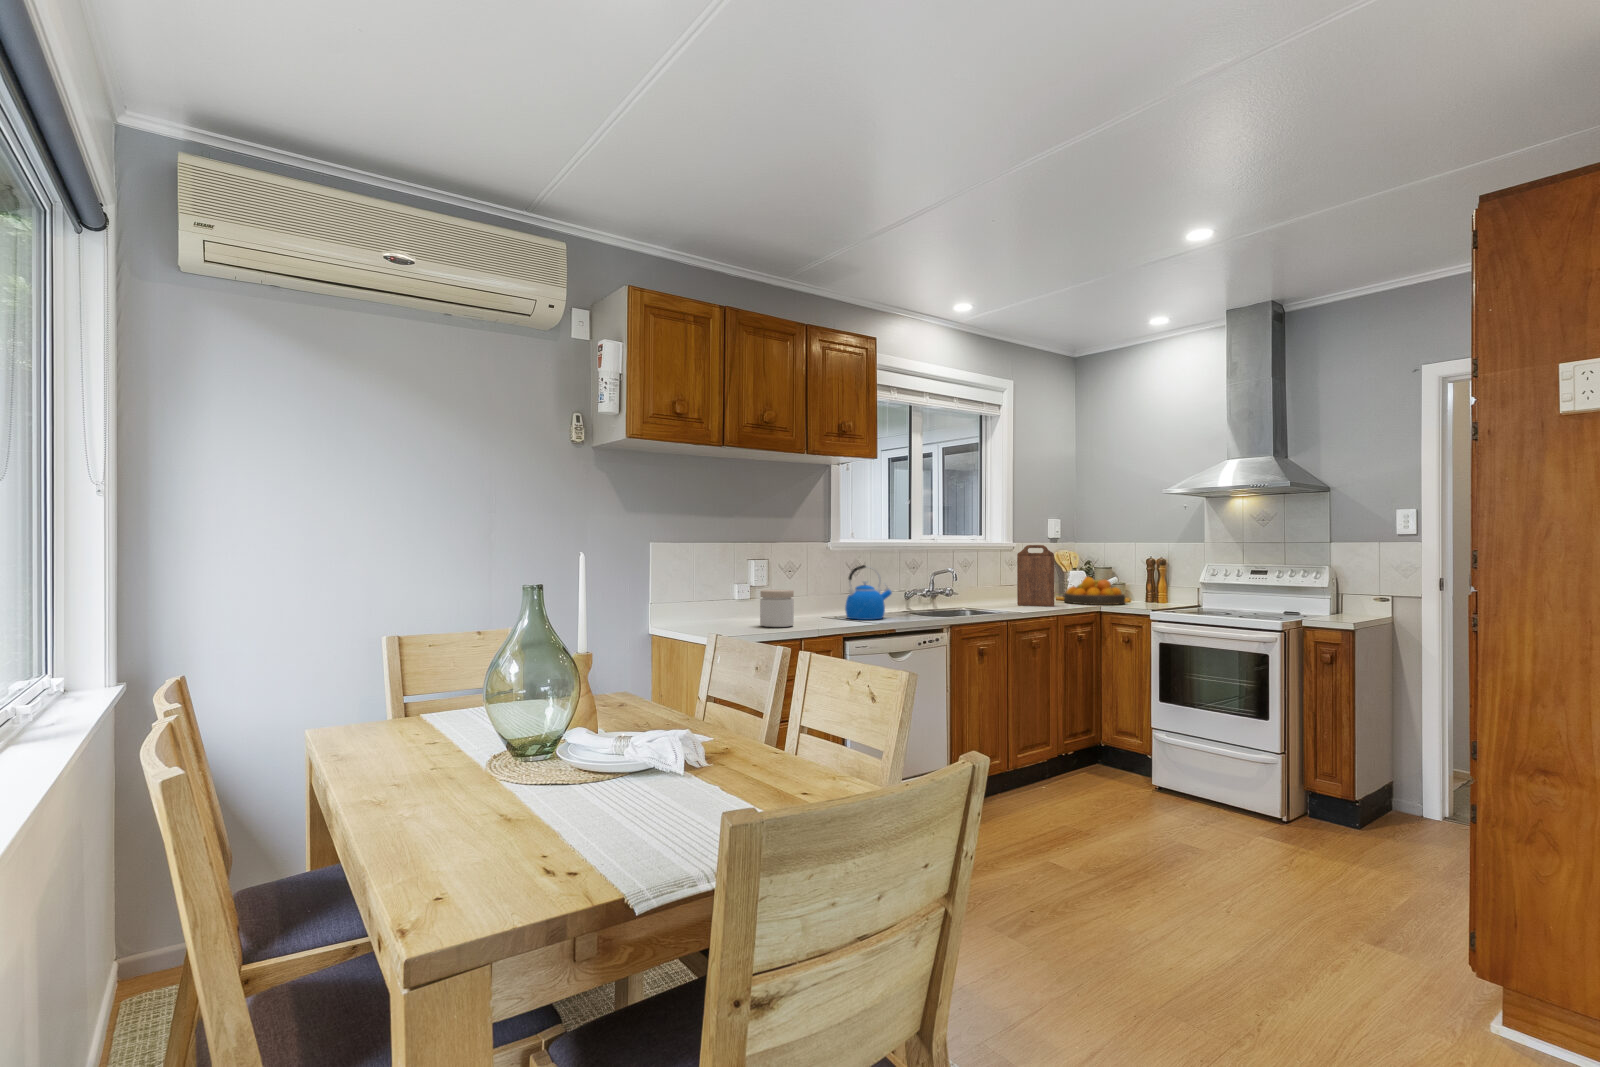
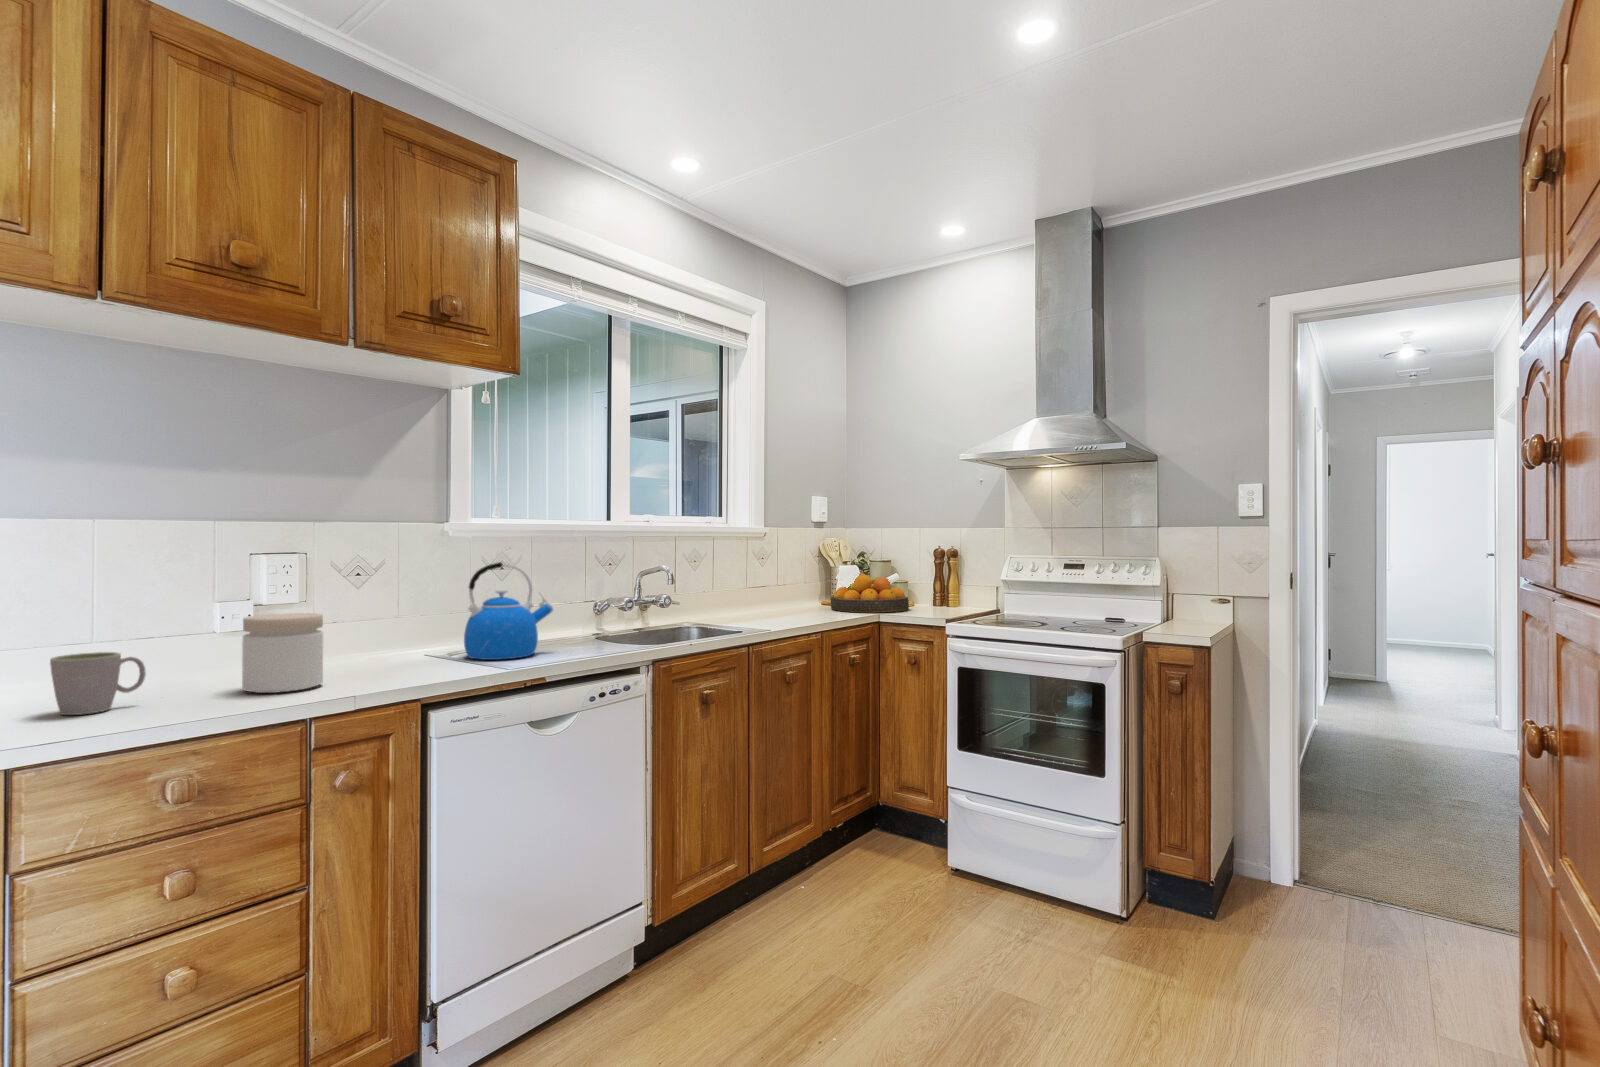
cutting board: present [1017,545,1054,606] -> none [768,530,818,617]
mug: none [698,604,728,631] -> present [50,652,146,715]

